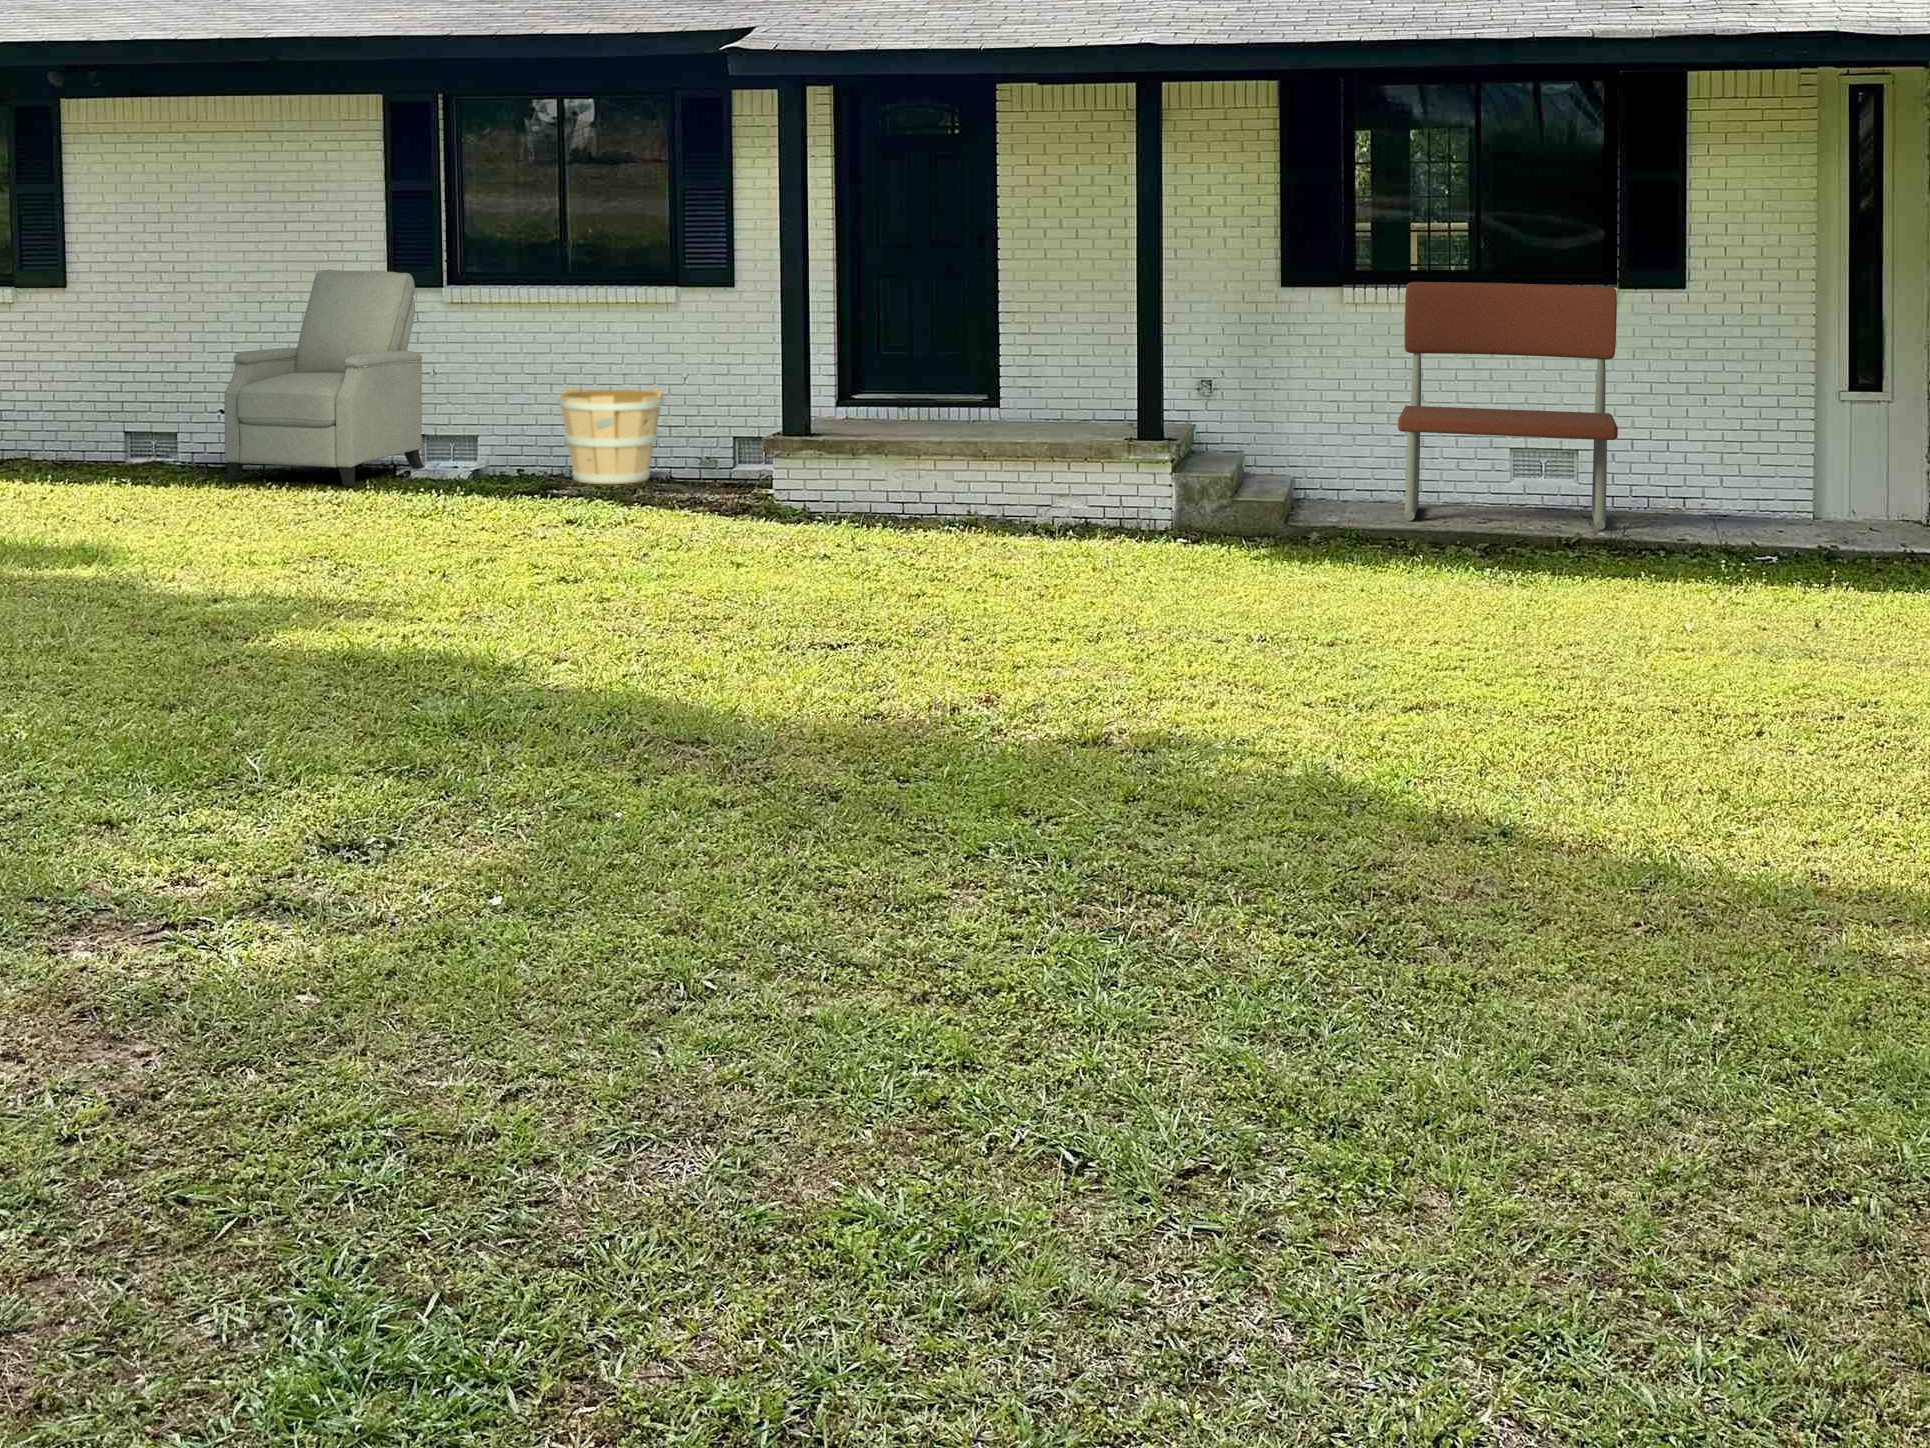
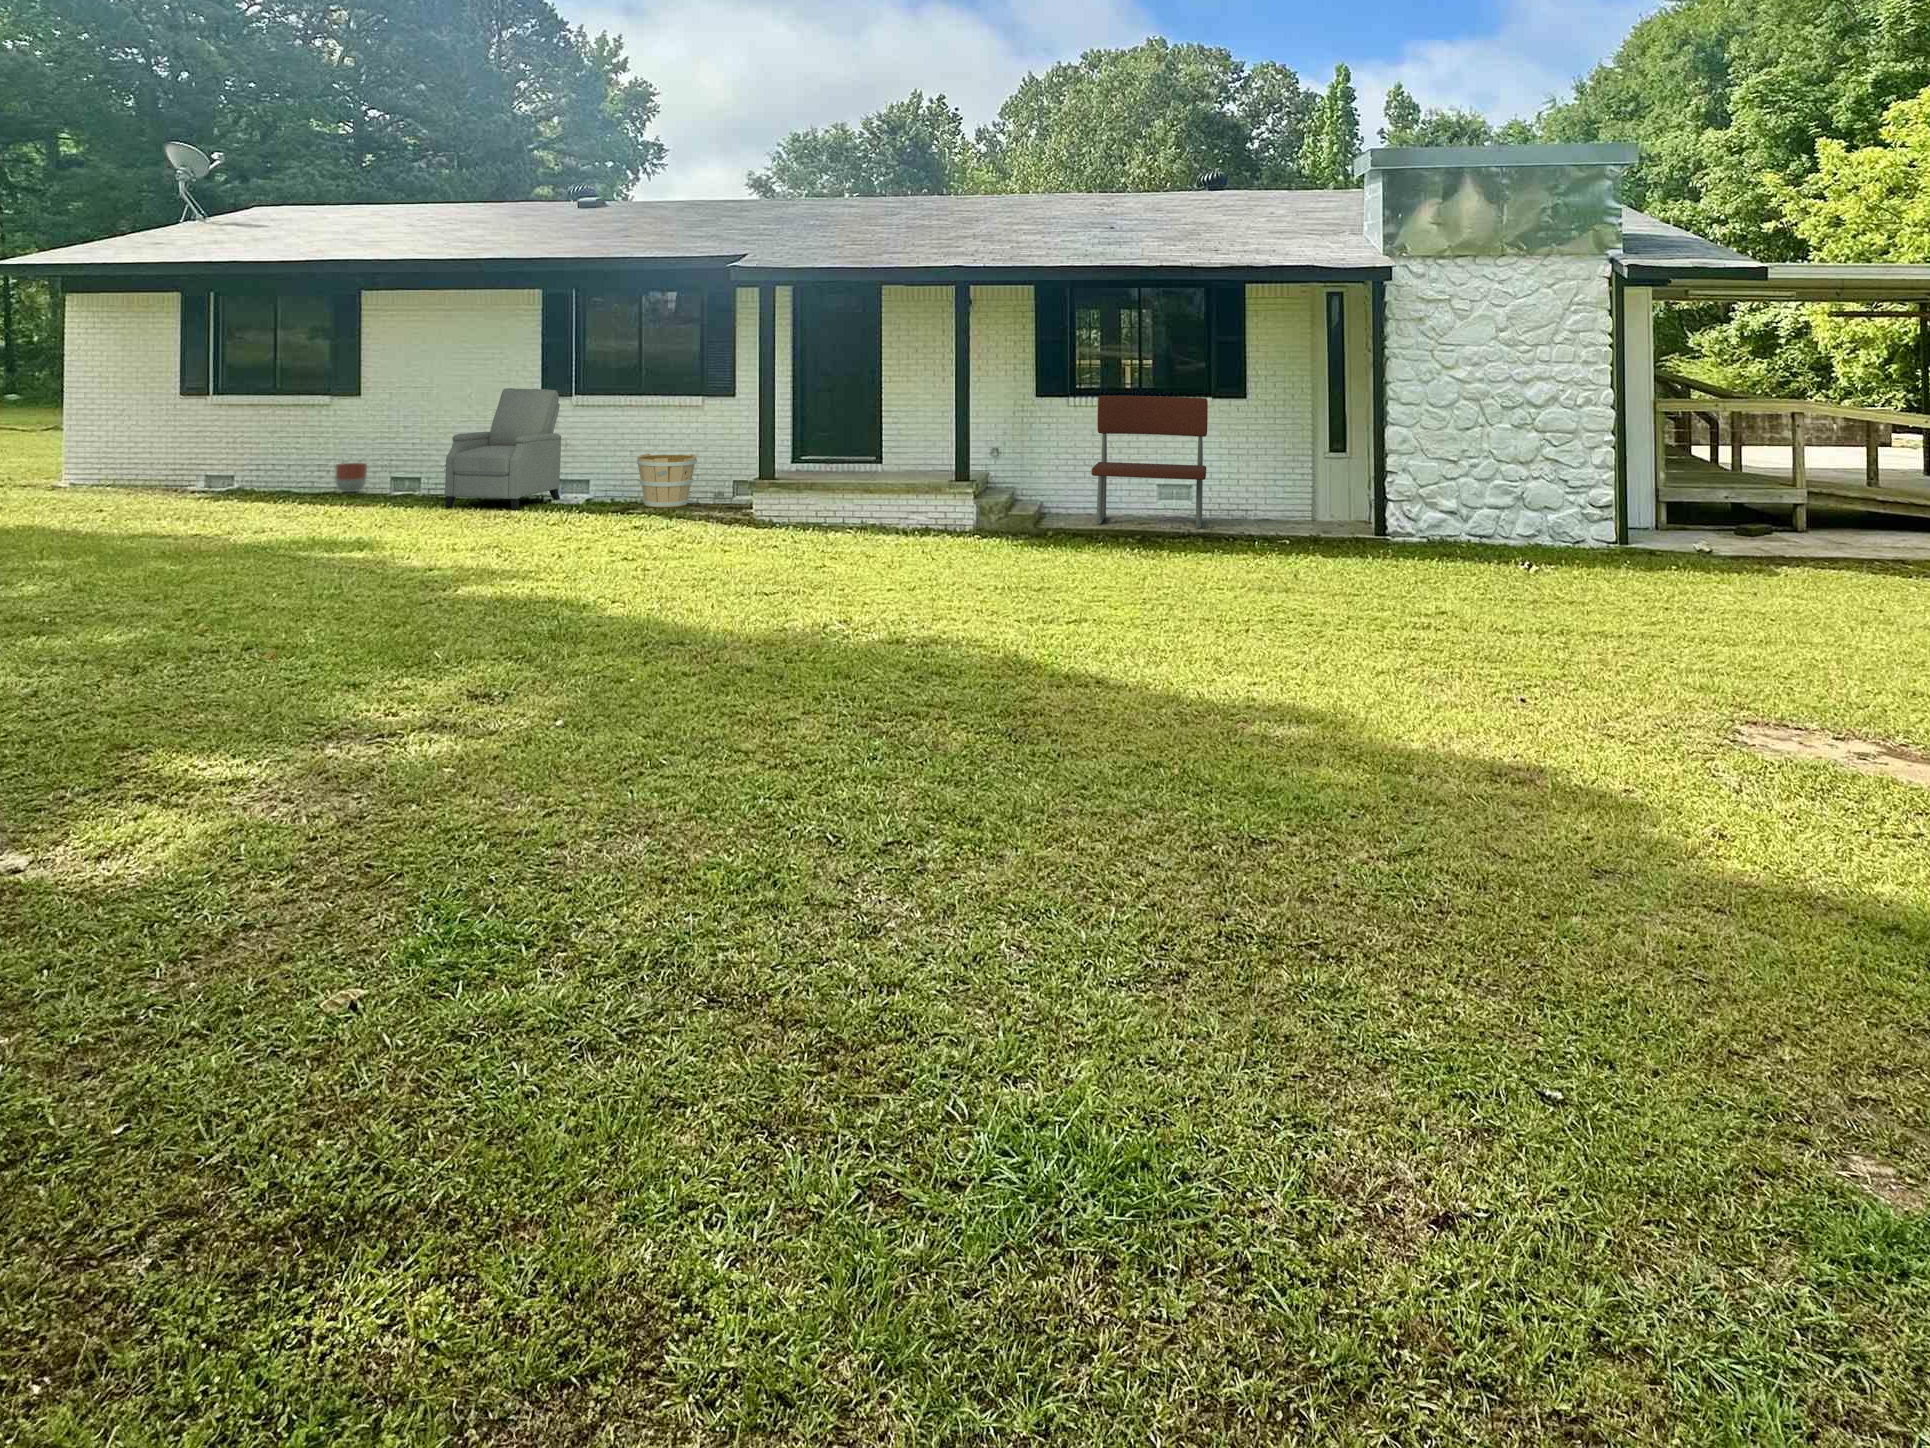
planter: none [34,402,87,454] -> present [335,463,367,492]

